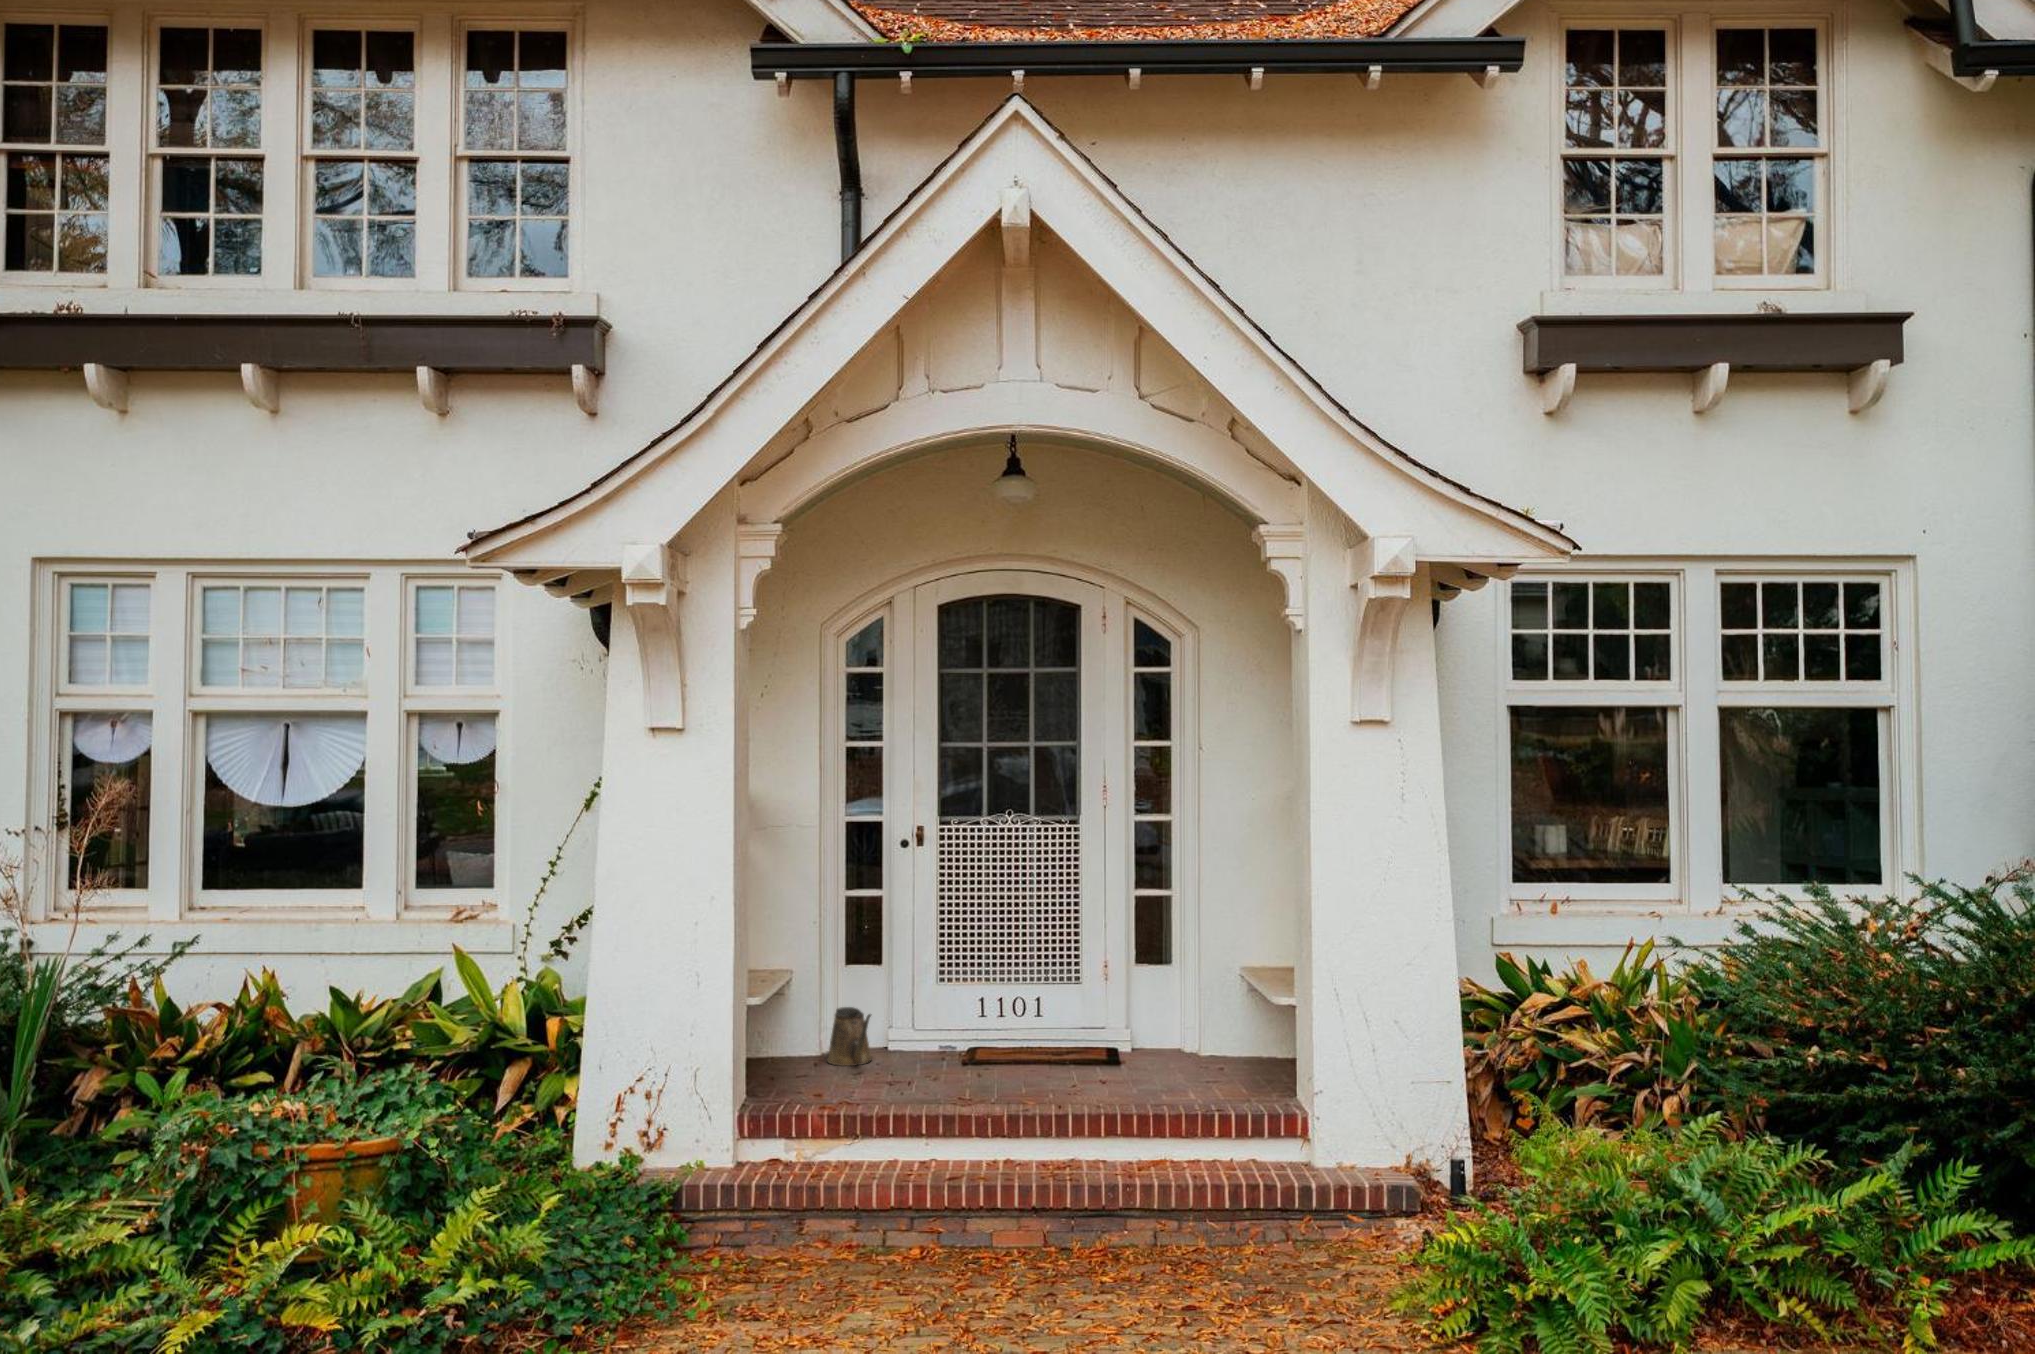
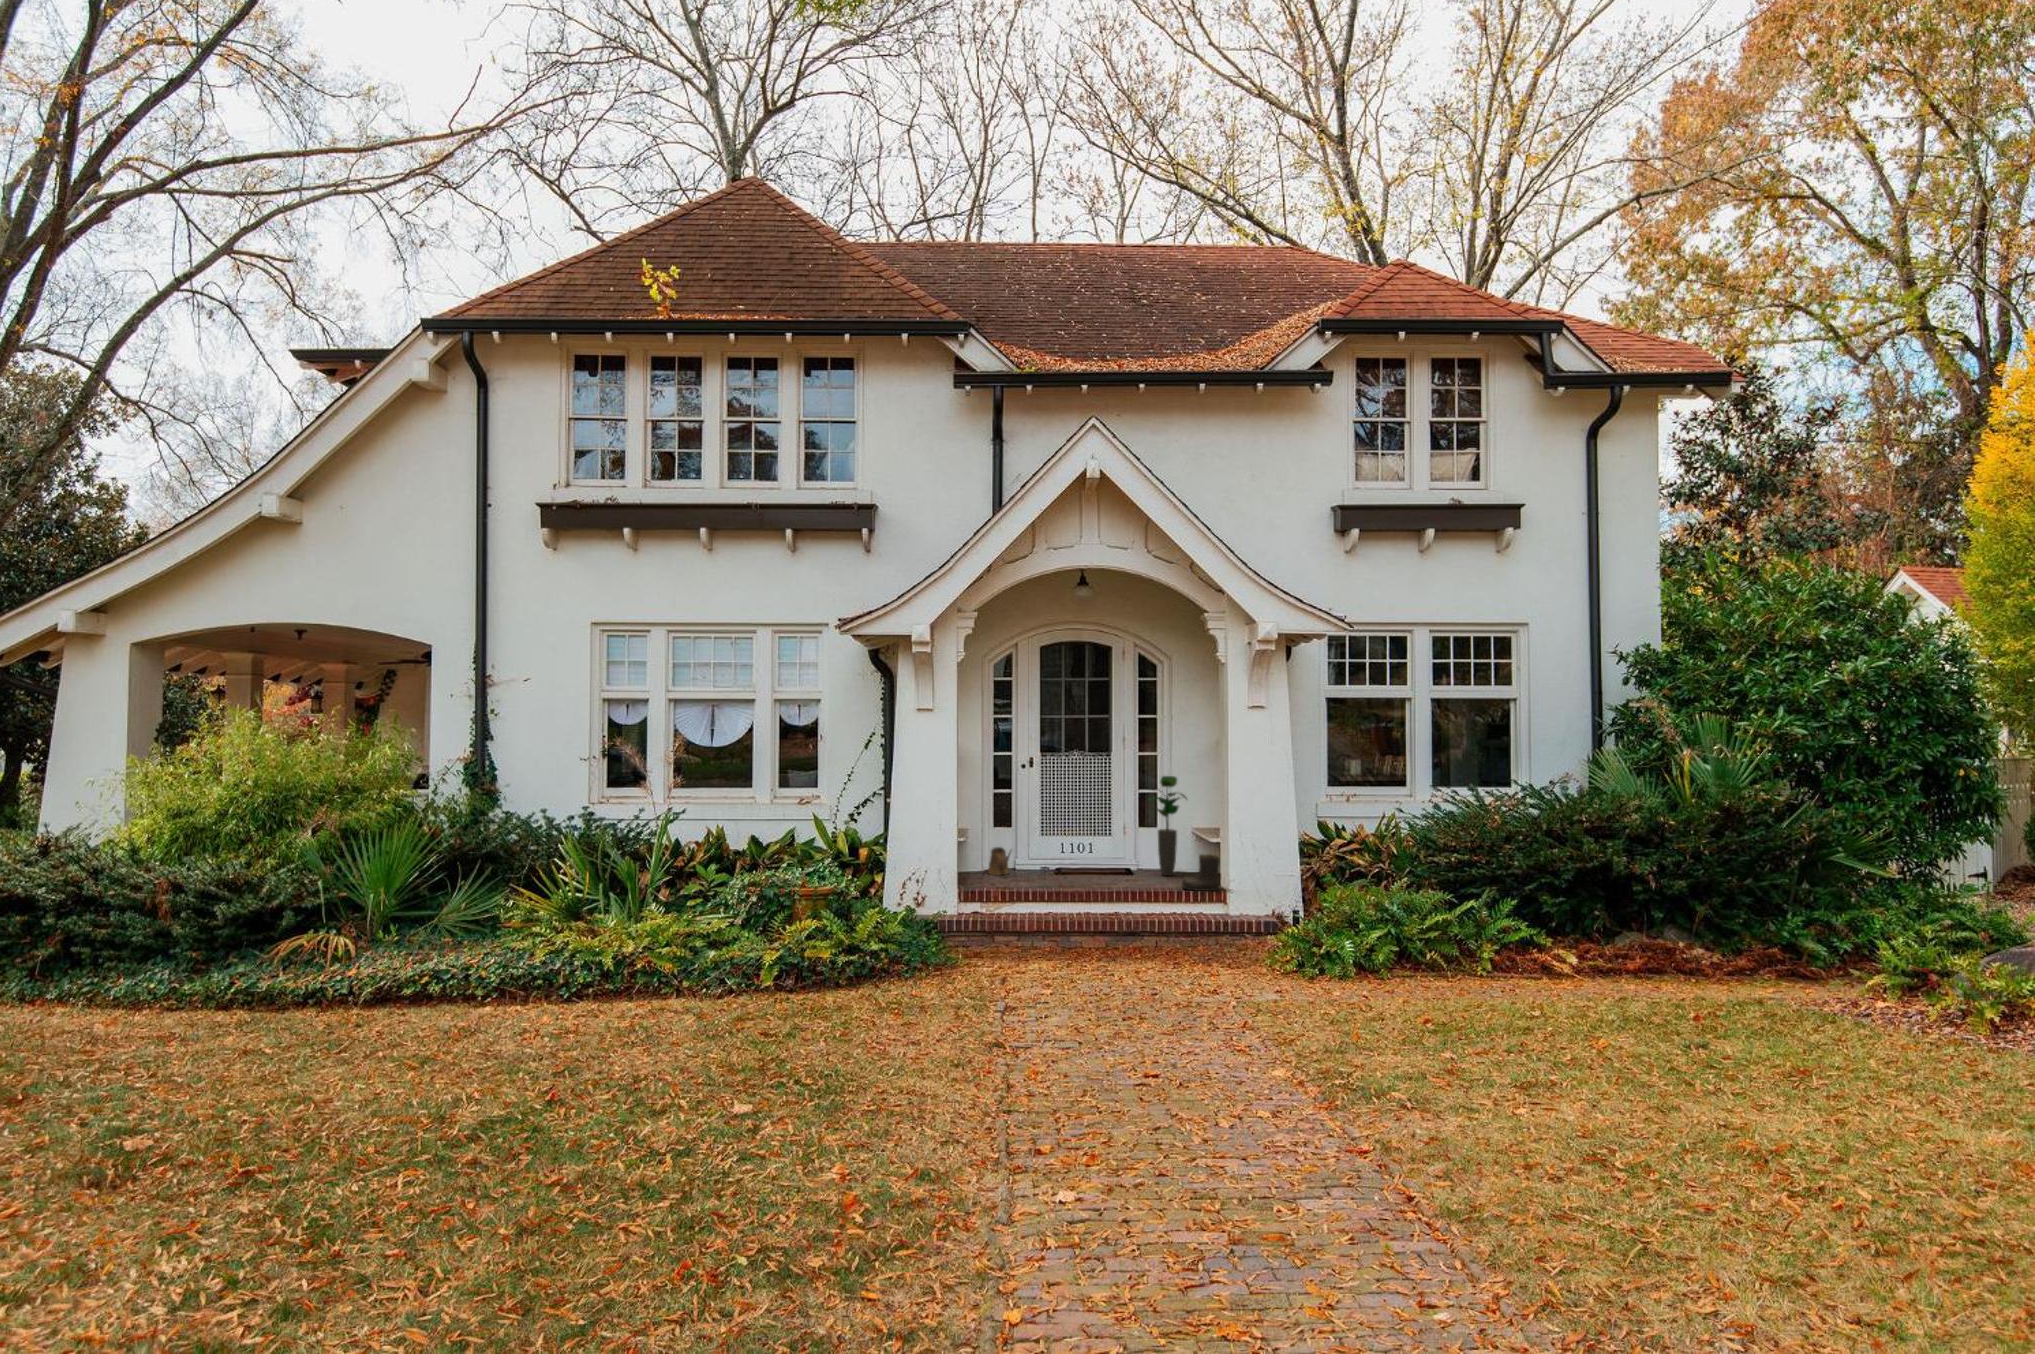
potted plant: none [1143,862,1232,1067] -> present [1157,776,1186,876]
boots: none [1212,1031,1294,1112] -> present [1182,854,1220,891]

